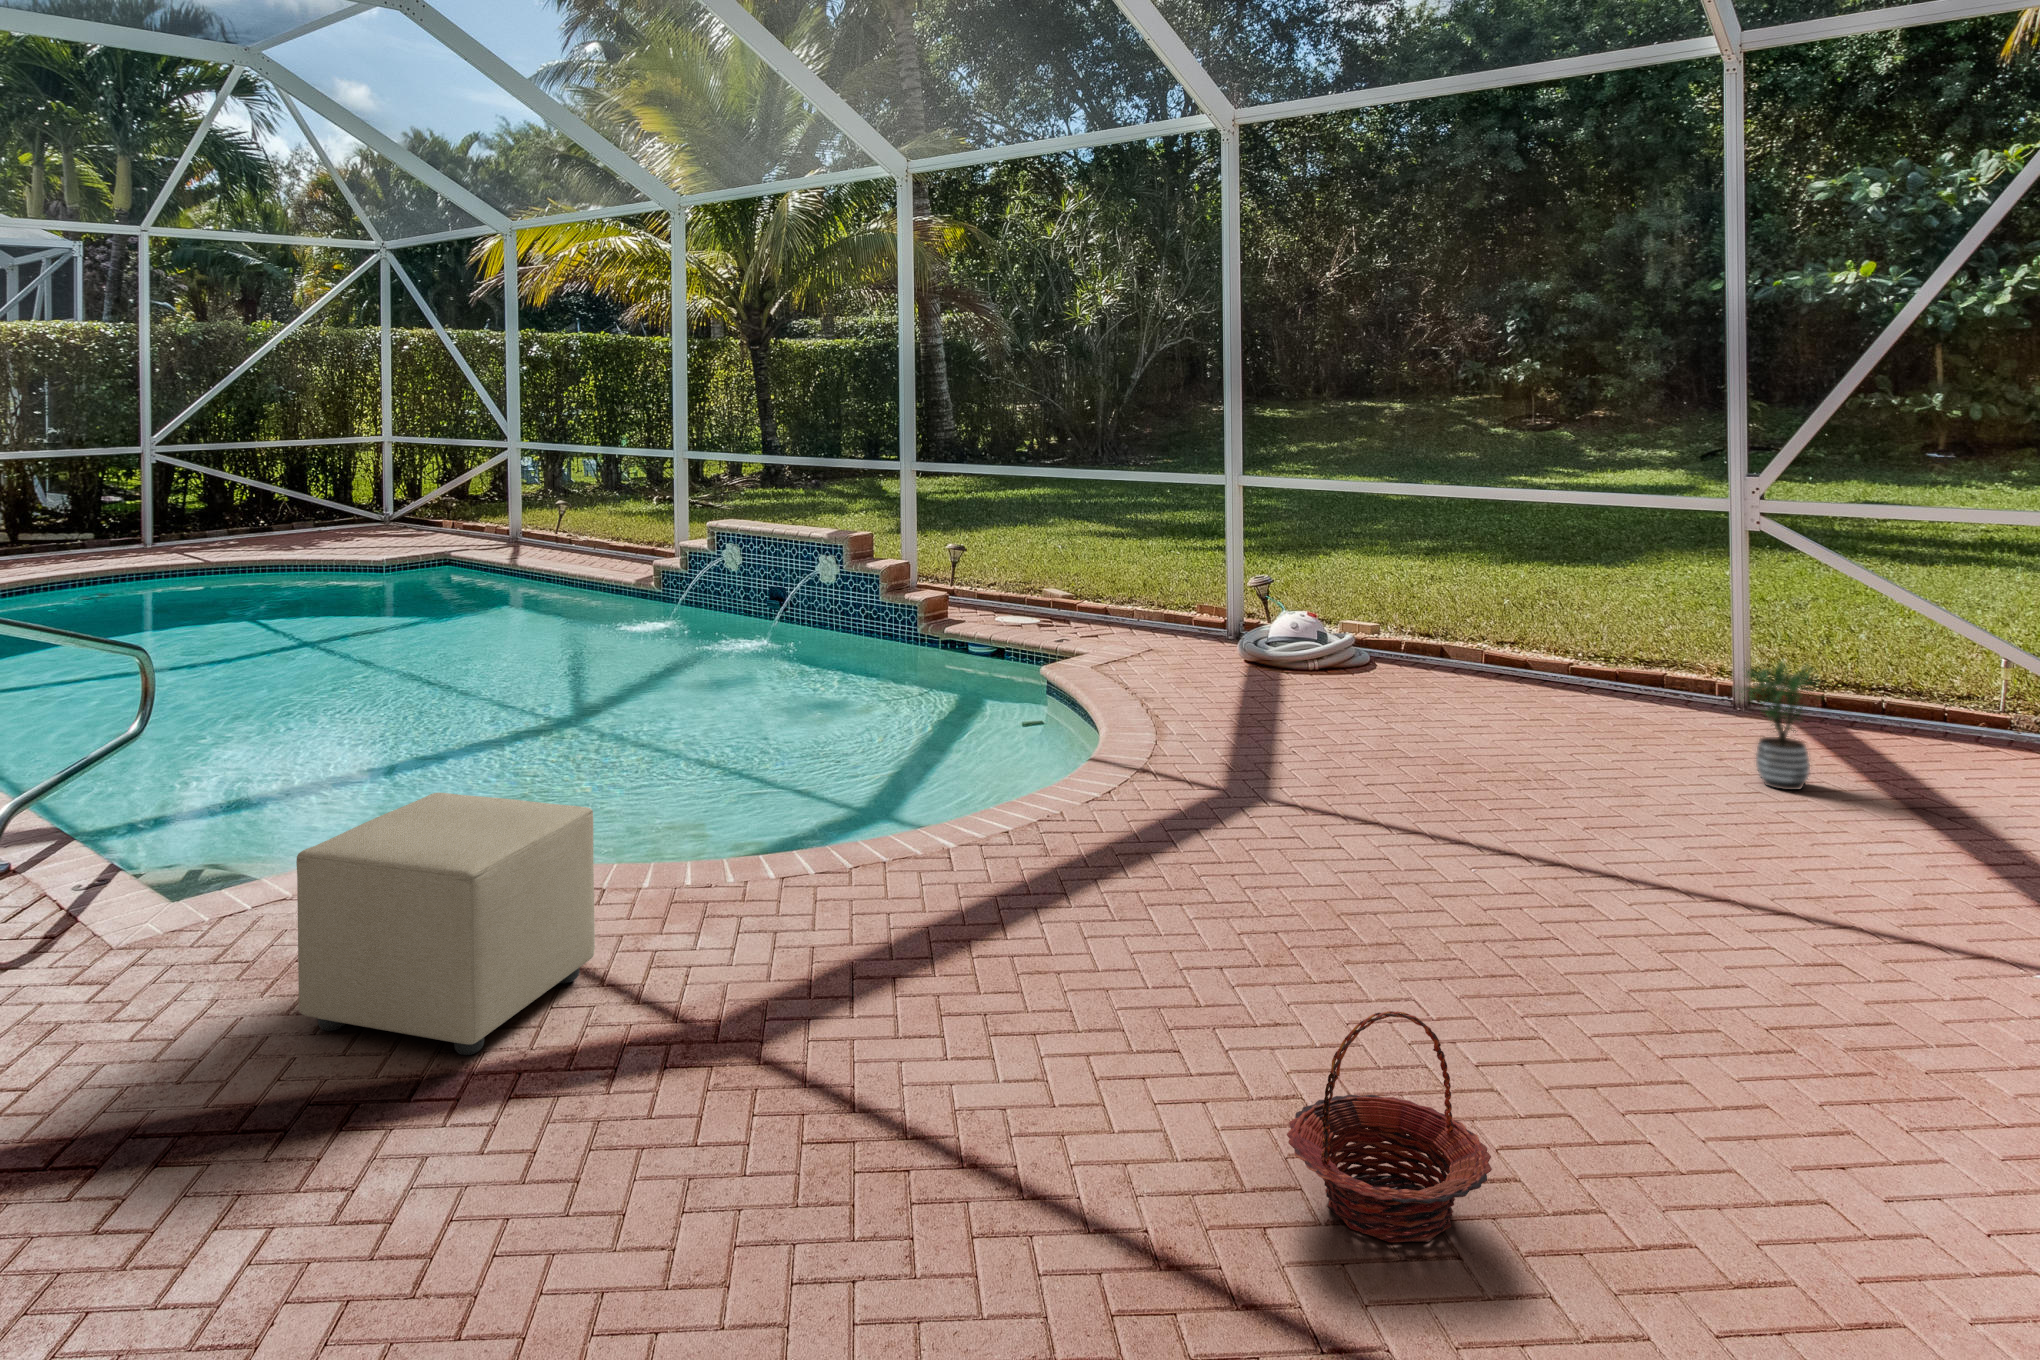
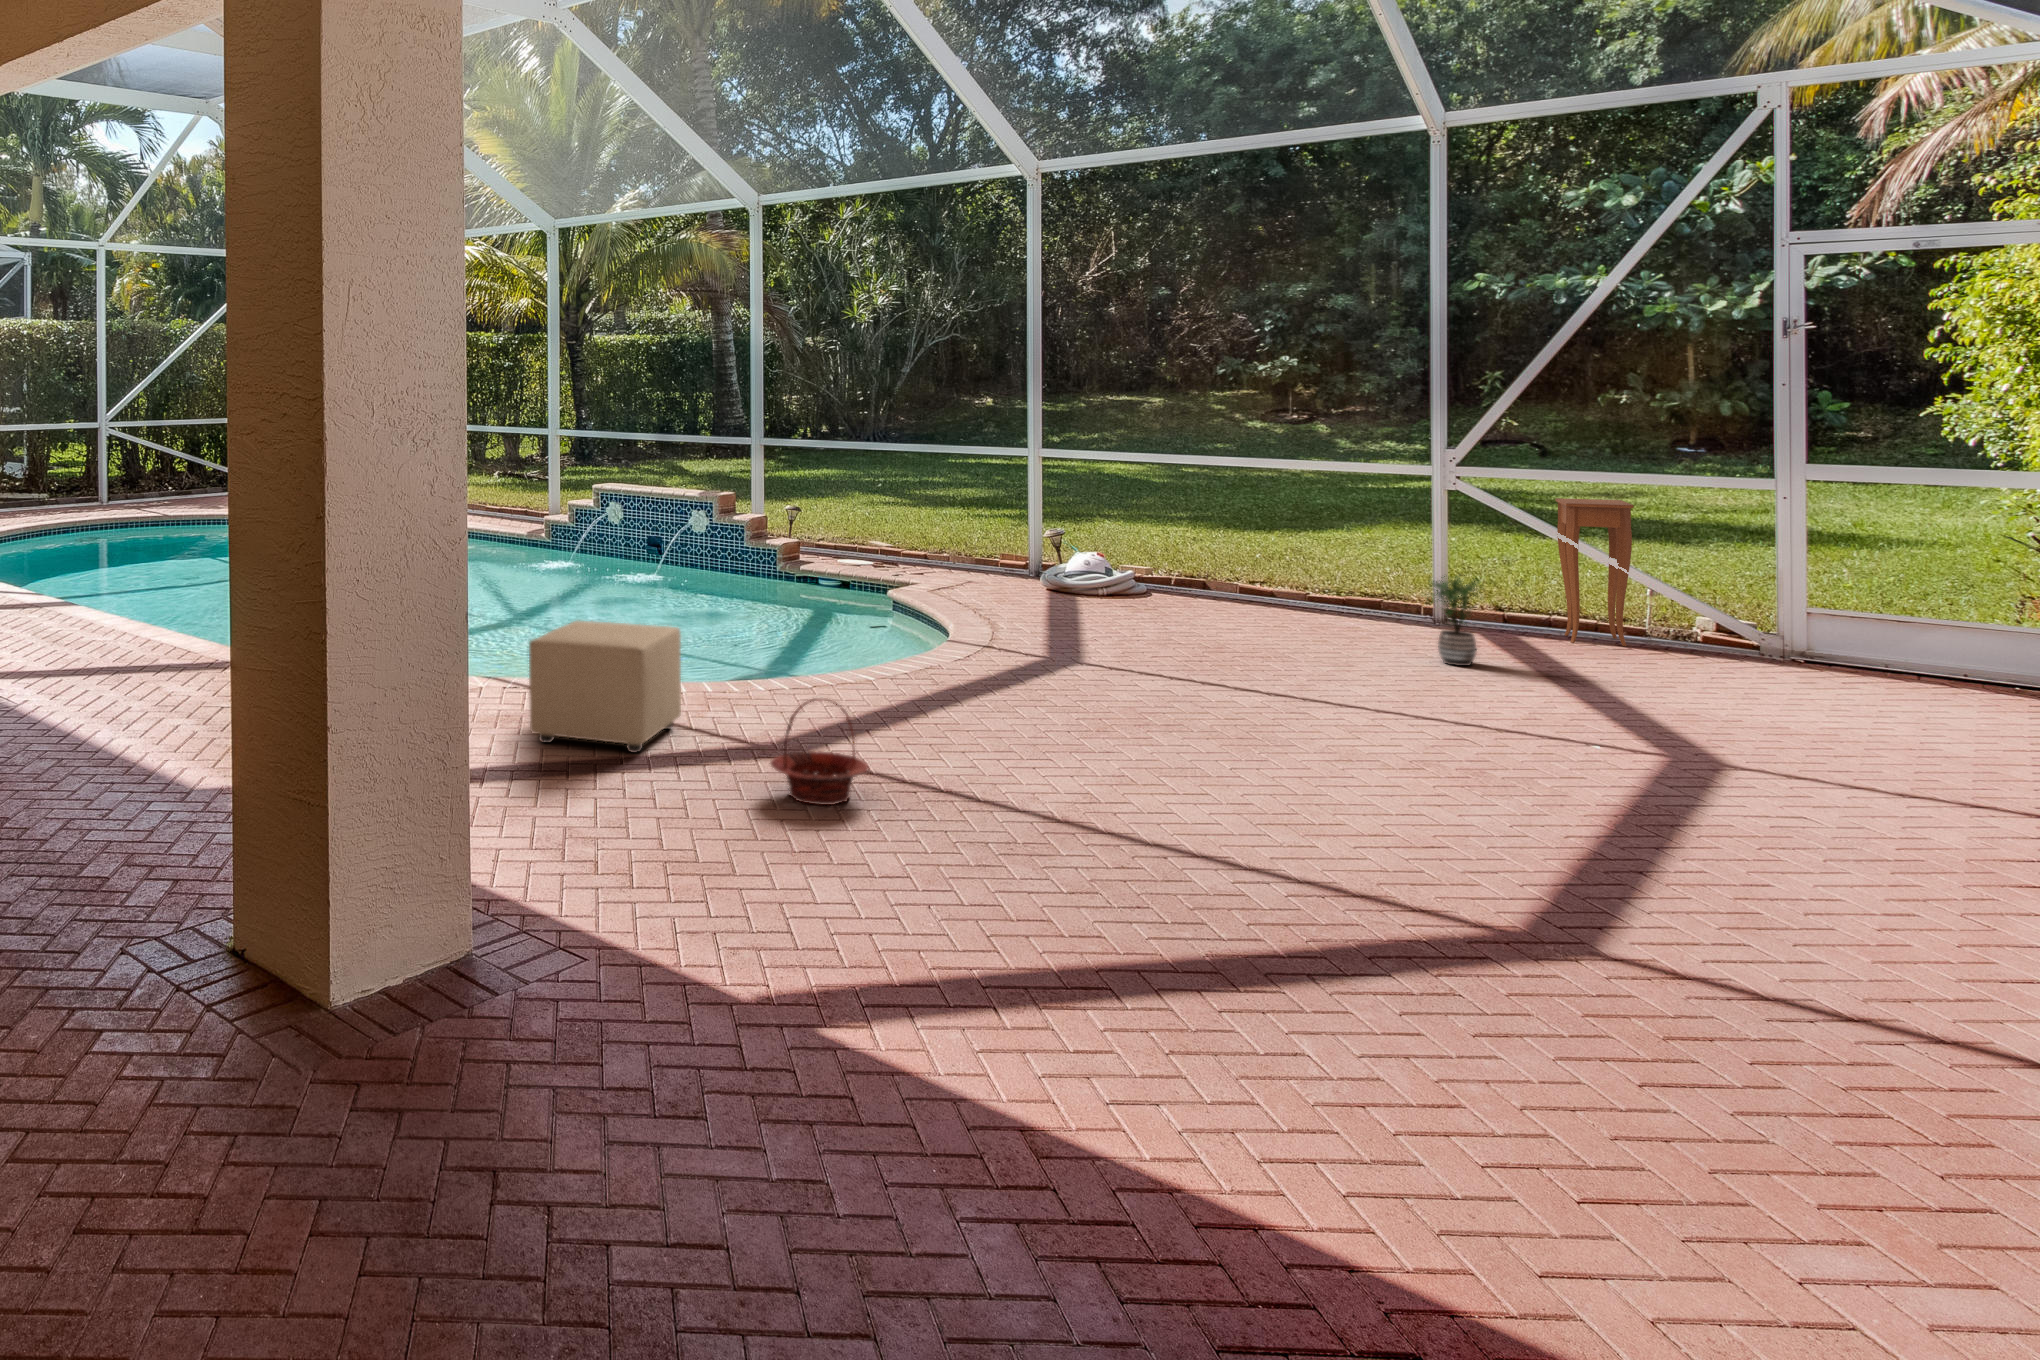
side table: none [1888,543,1998,745] -> present [1556,498,1634,646]
basket: present [1287,1011,1492,1242] -> present [771,699,869,805]

